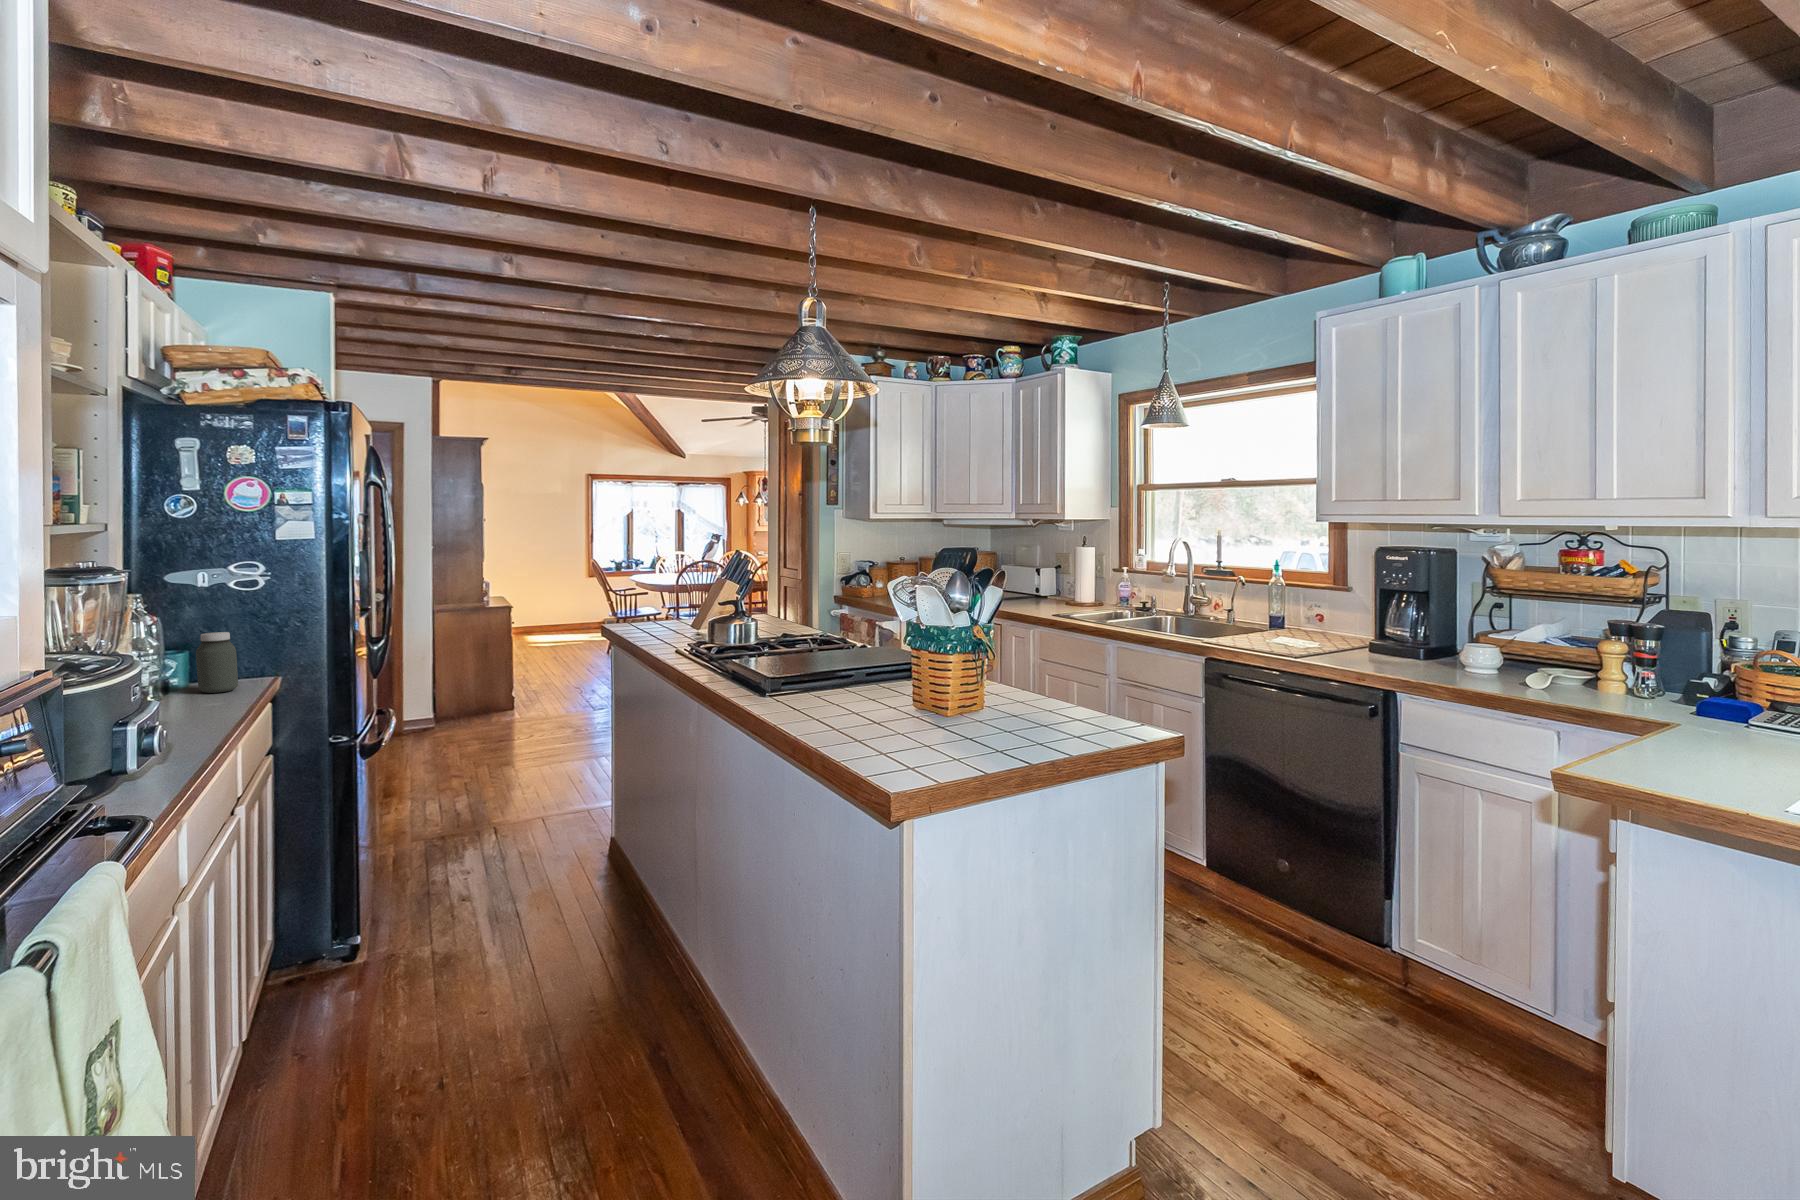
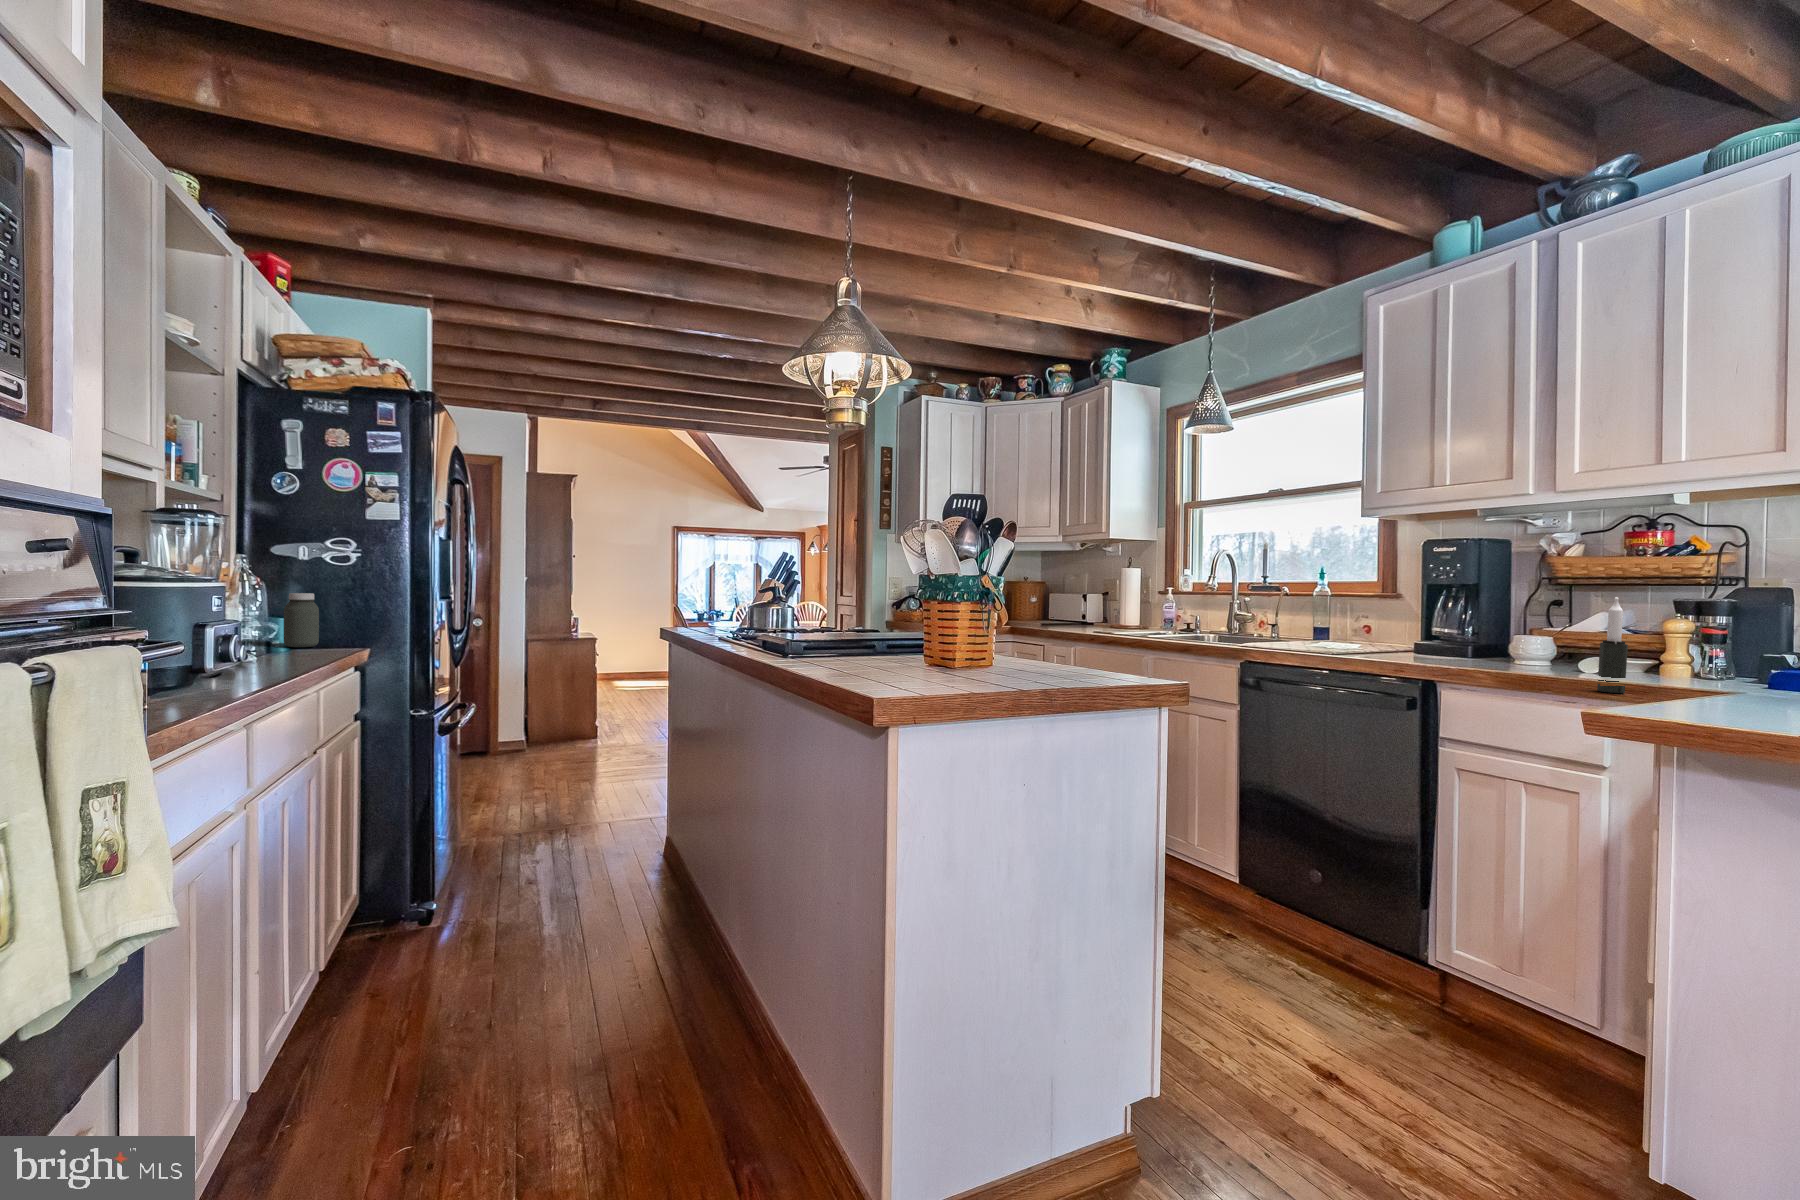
candle: none [1552,594,1582,687] -> present [1597,597,1628,693]

